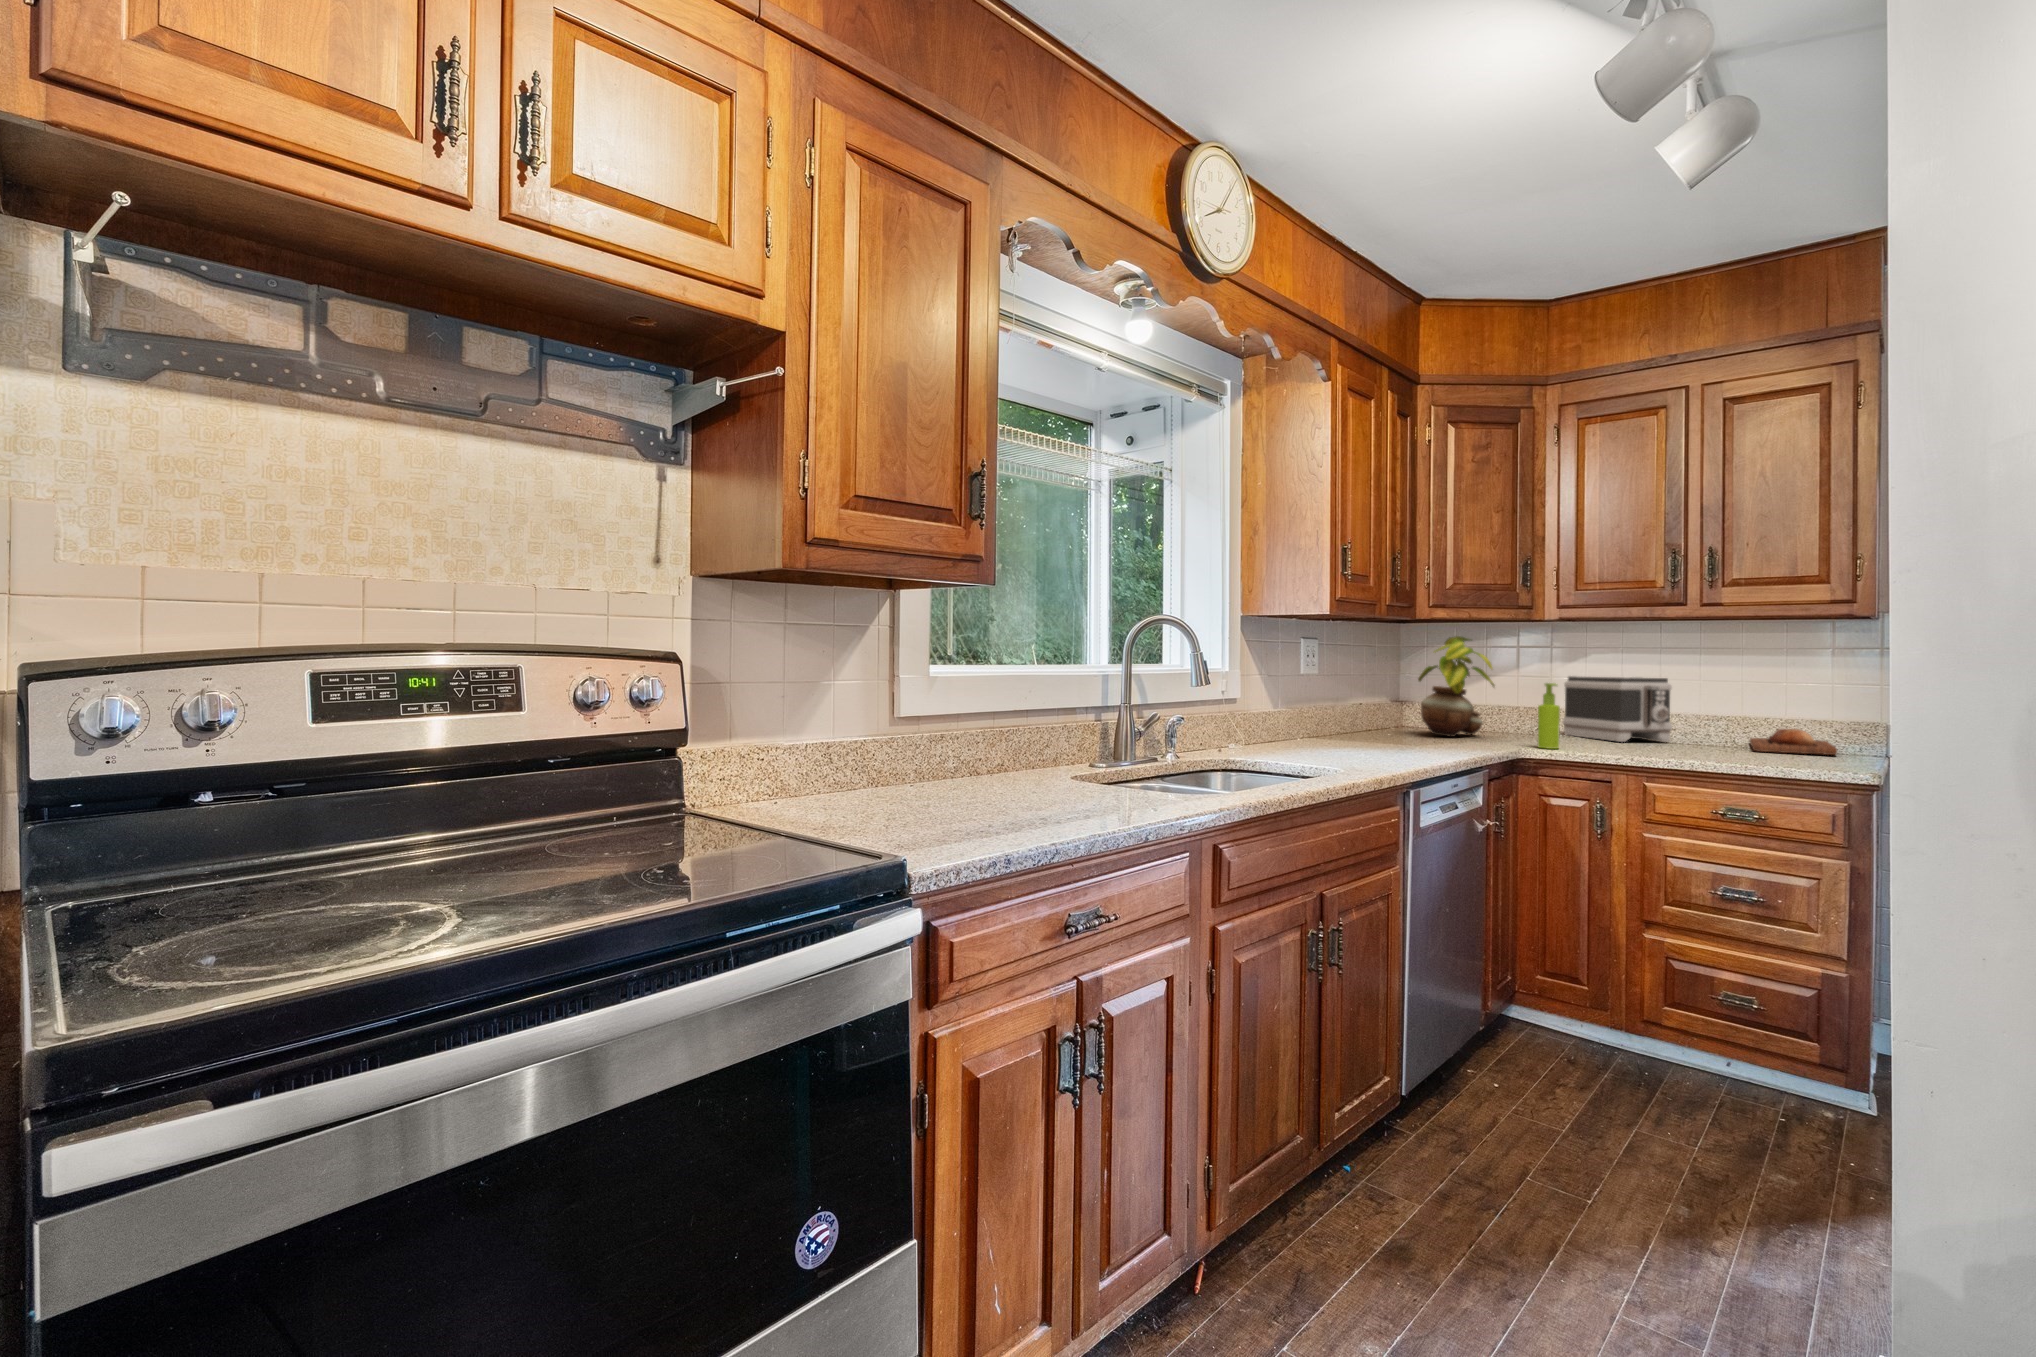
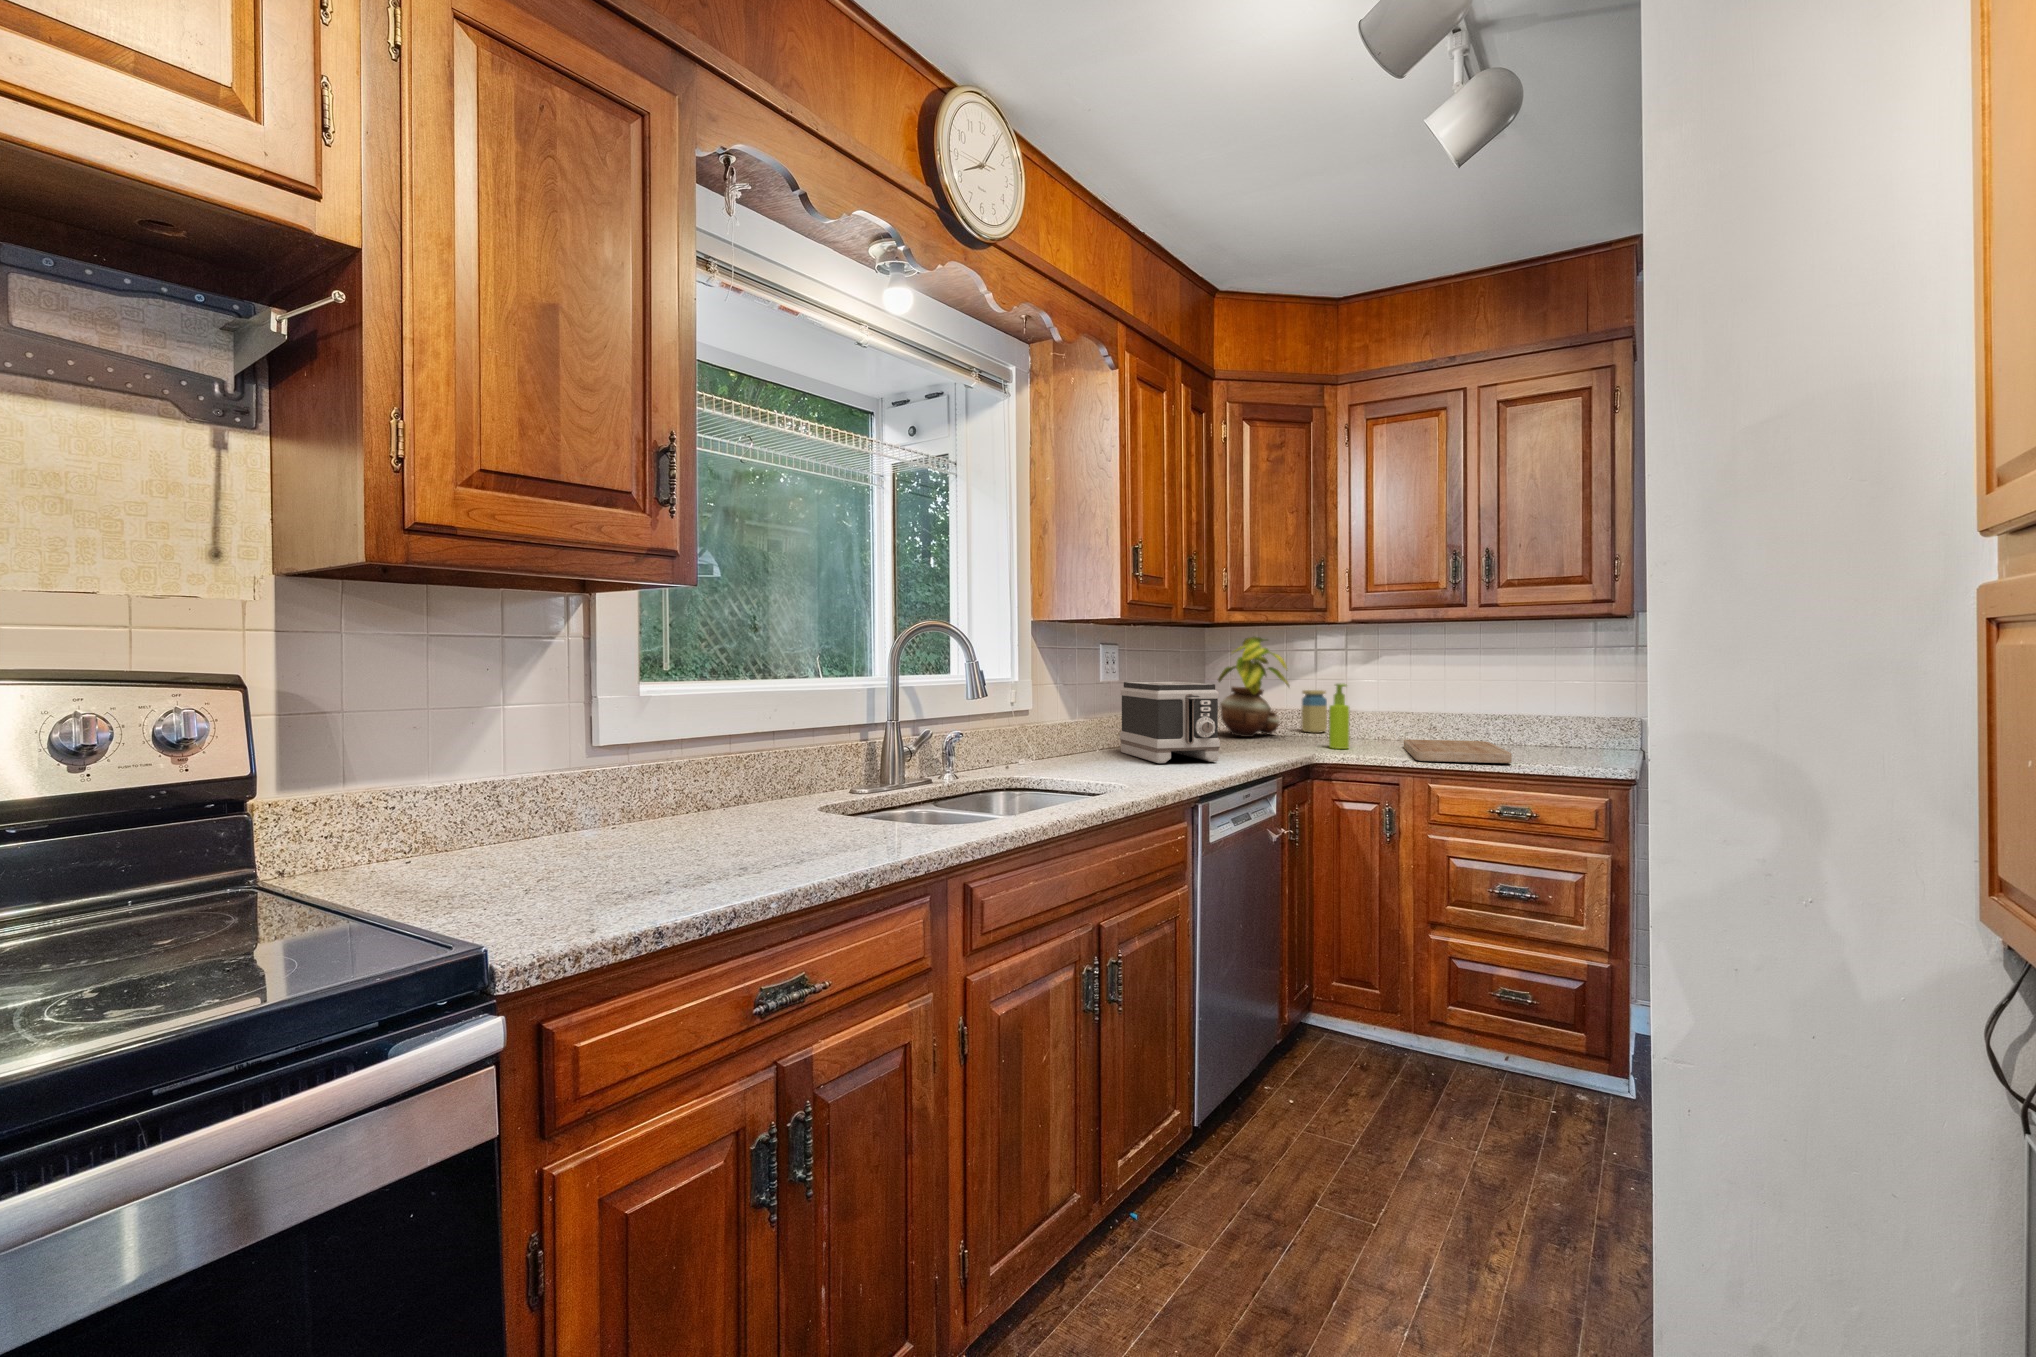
toaster: present [1563,676,1672,742] -> present [1120,682,1220,763]
jar: none [1505,691,1533,734] -> present [1301,690,1327,733]
bread loaf: present [1750,728,1837,755] -> none [1521,722,1599,749]
cutting board: none [1618,741,1737,764] -> present [1404,739,1512,763]

